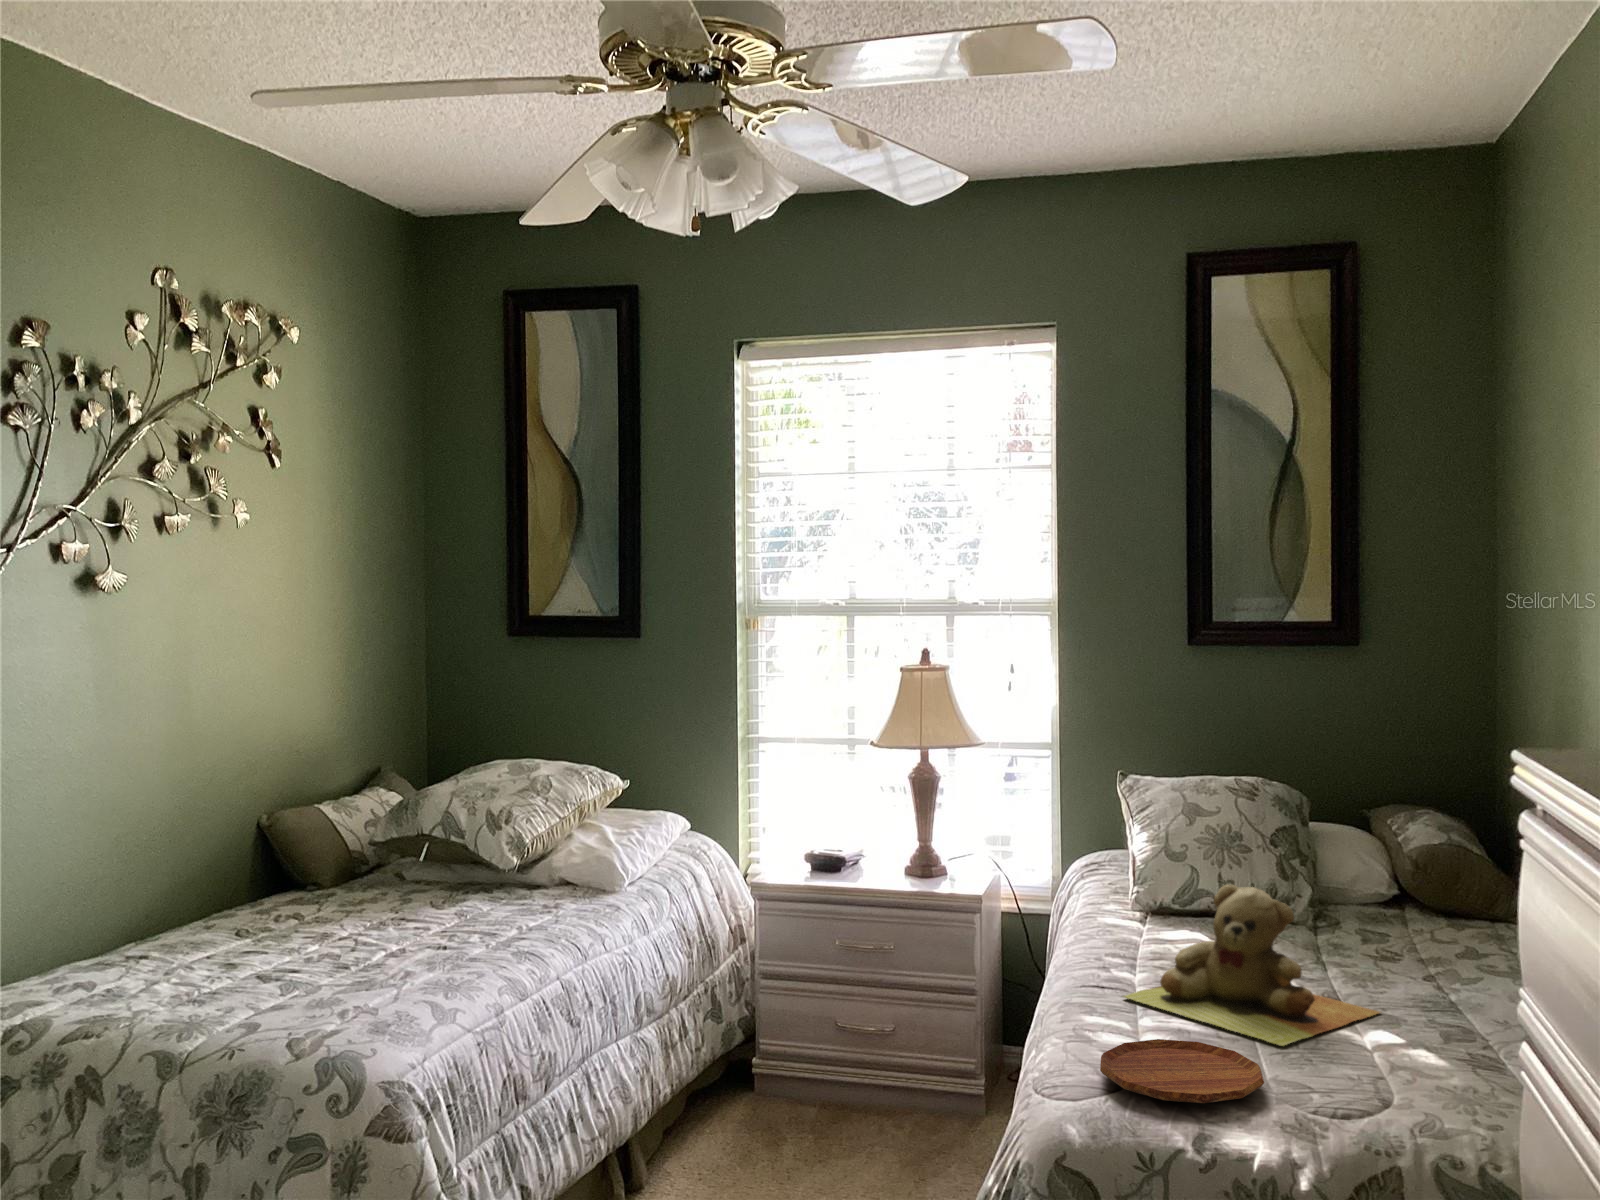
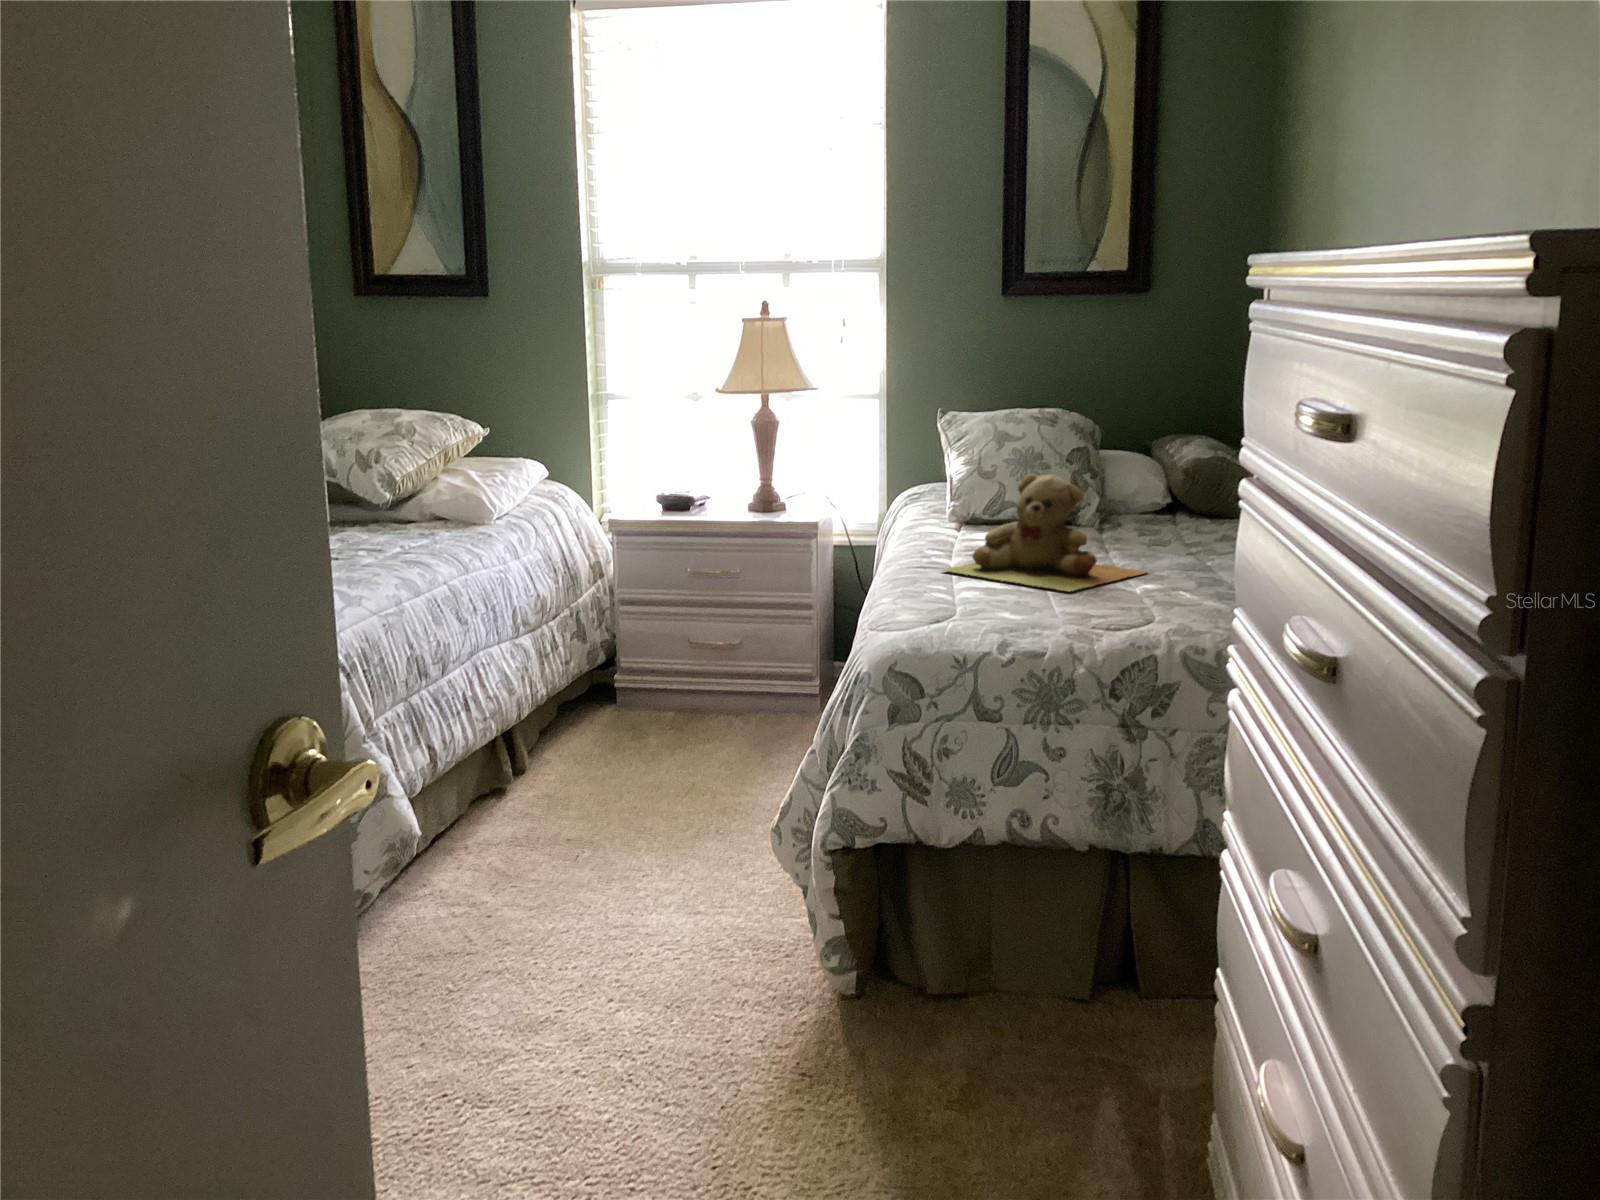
tray: present [1100,1039,1264,1103] -> none [924,587,1053,621]

